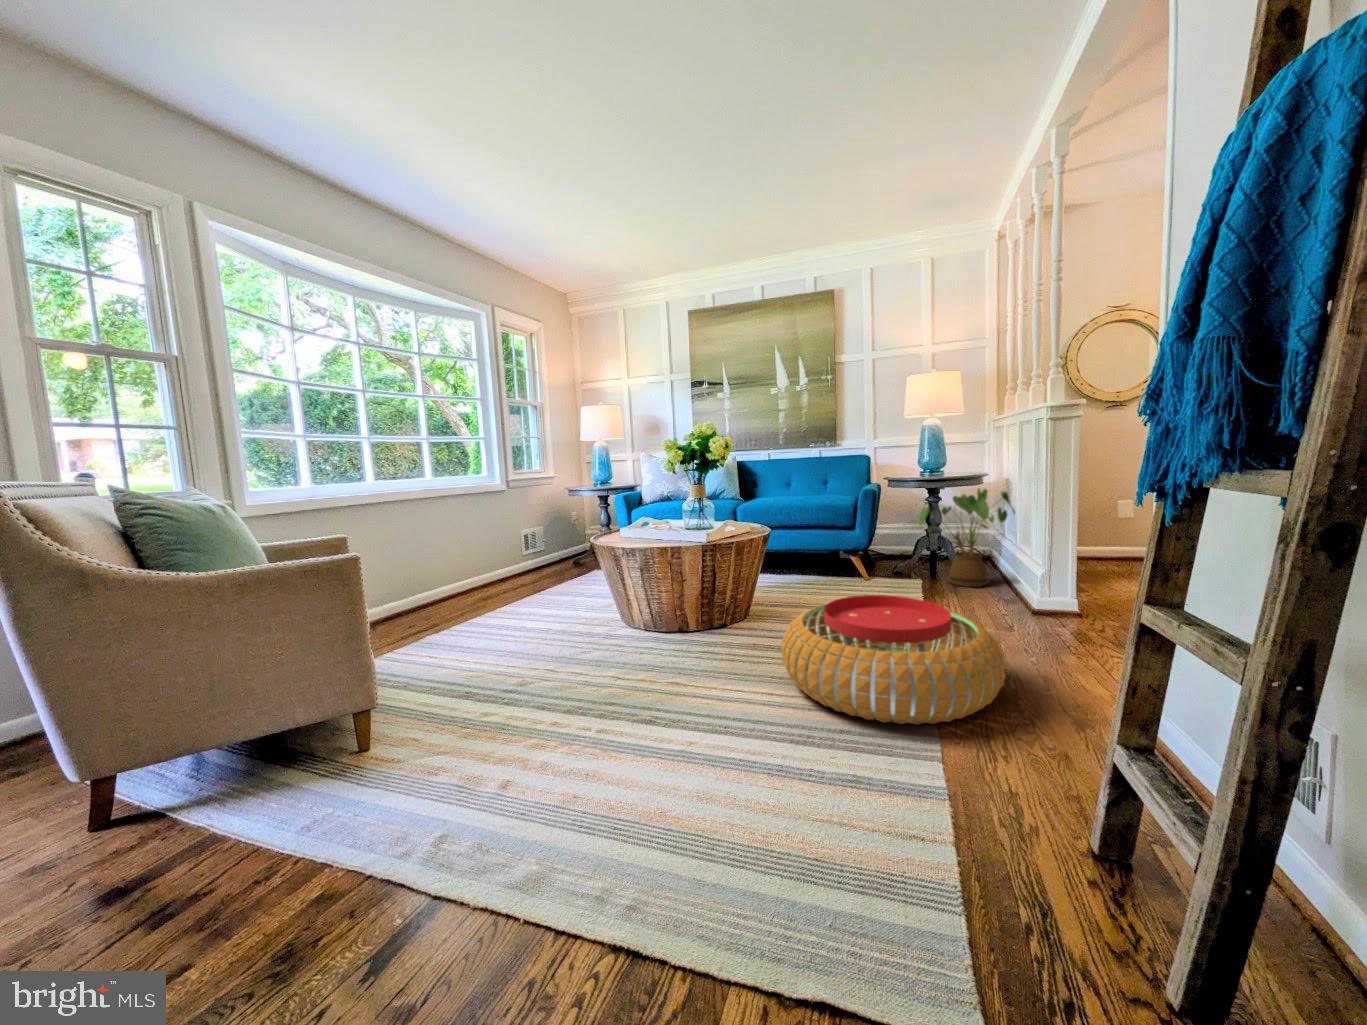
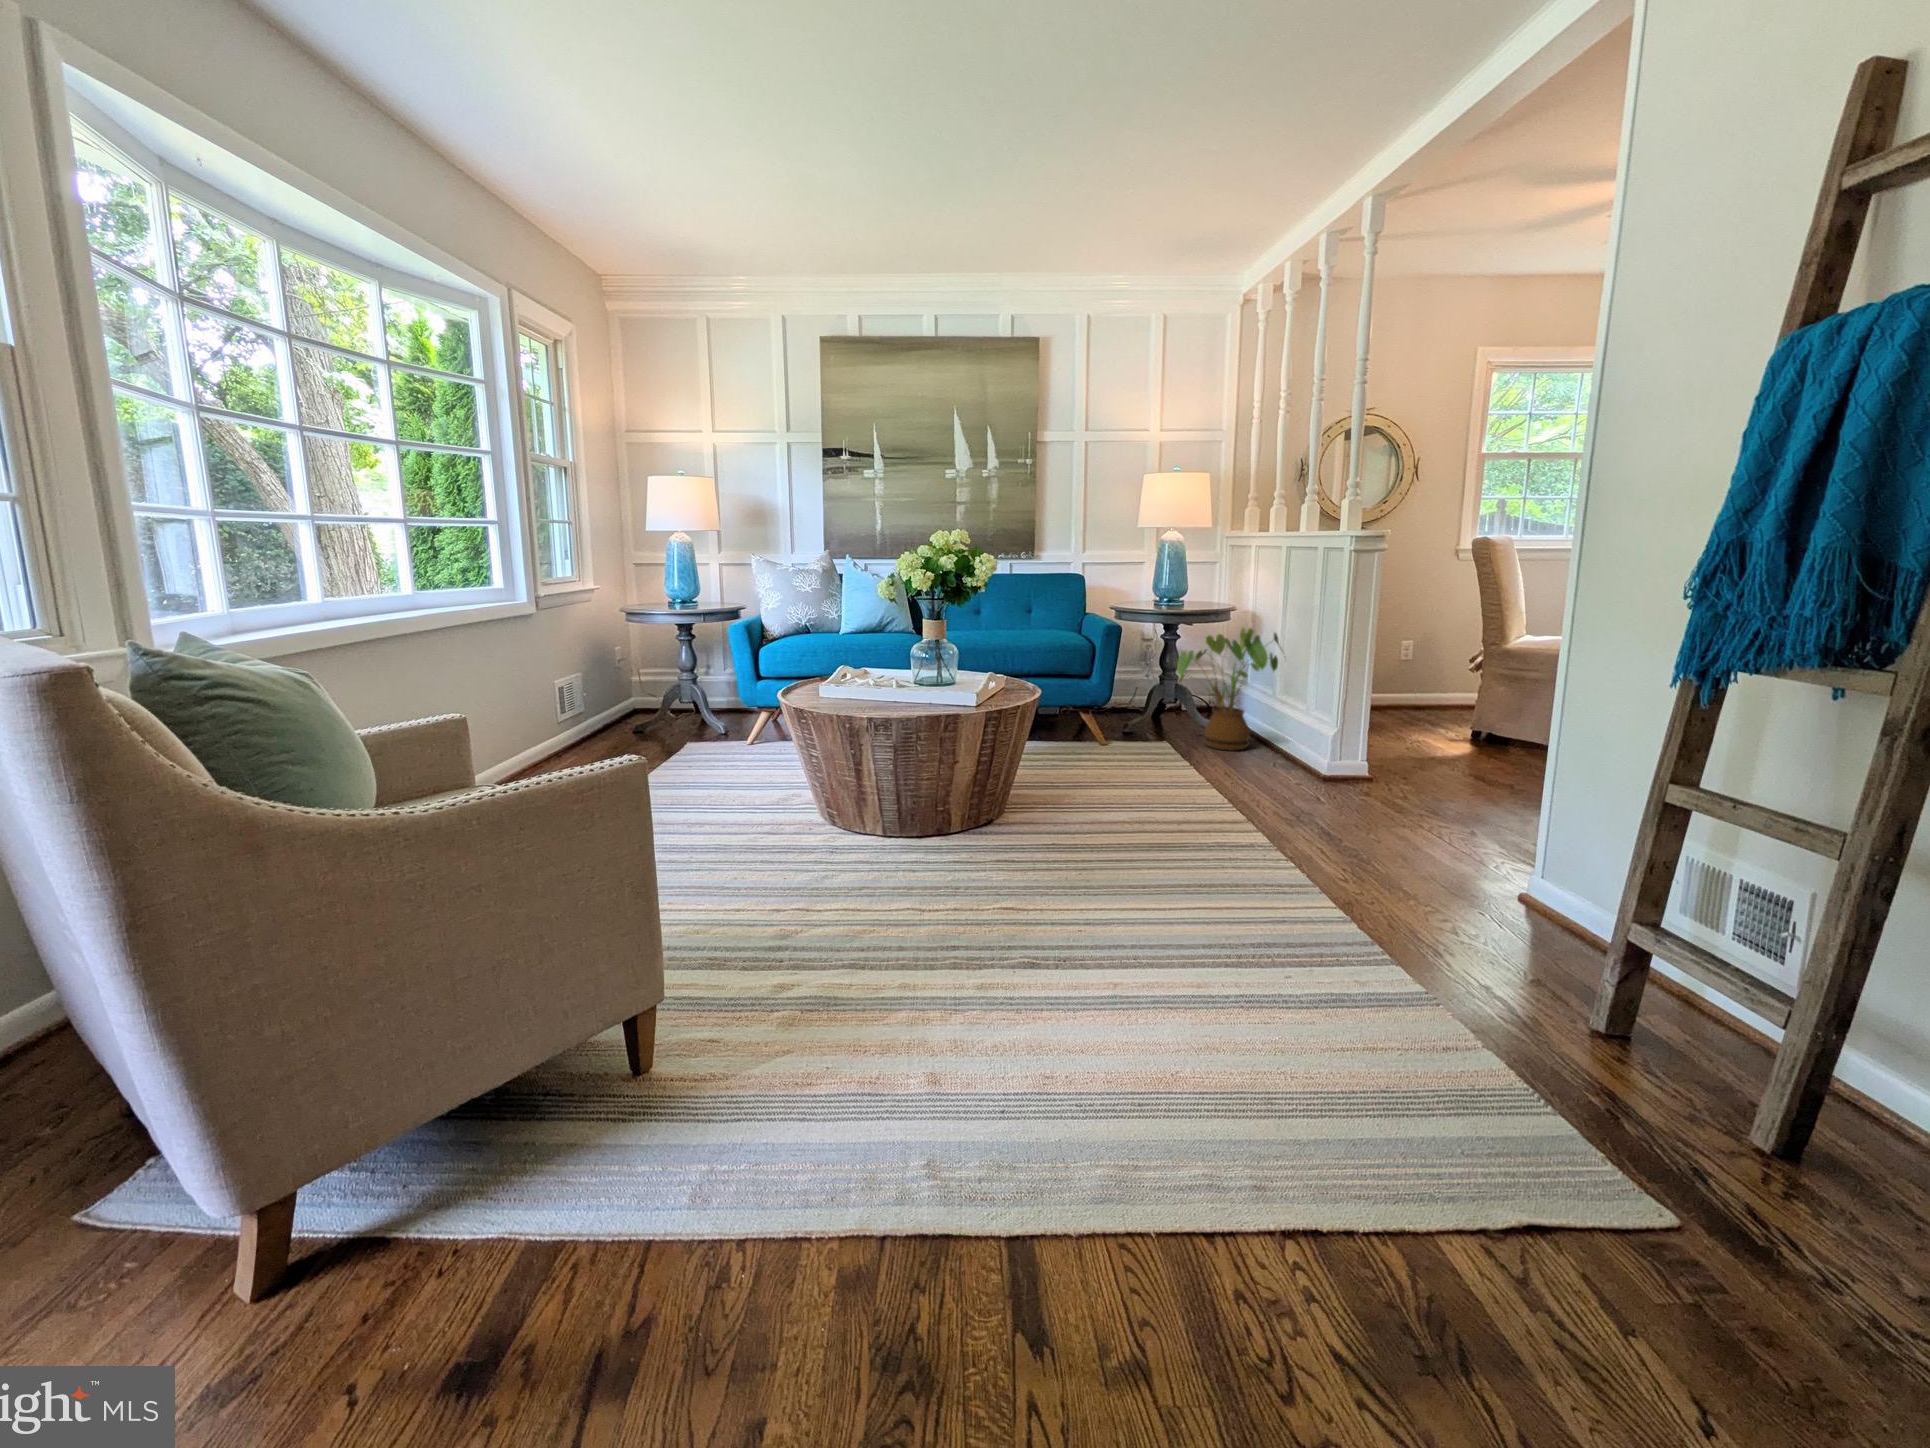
pouf: present [781,595,1006,725] -> none [1129,772,1403,927]

